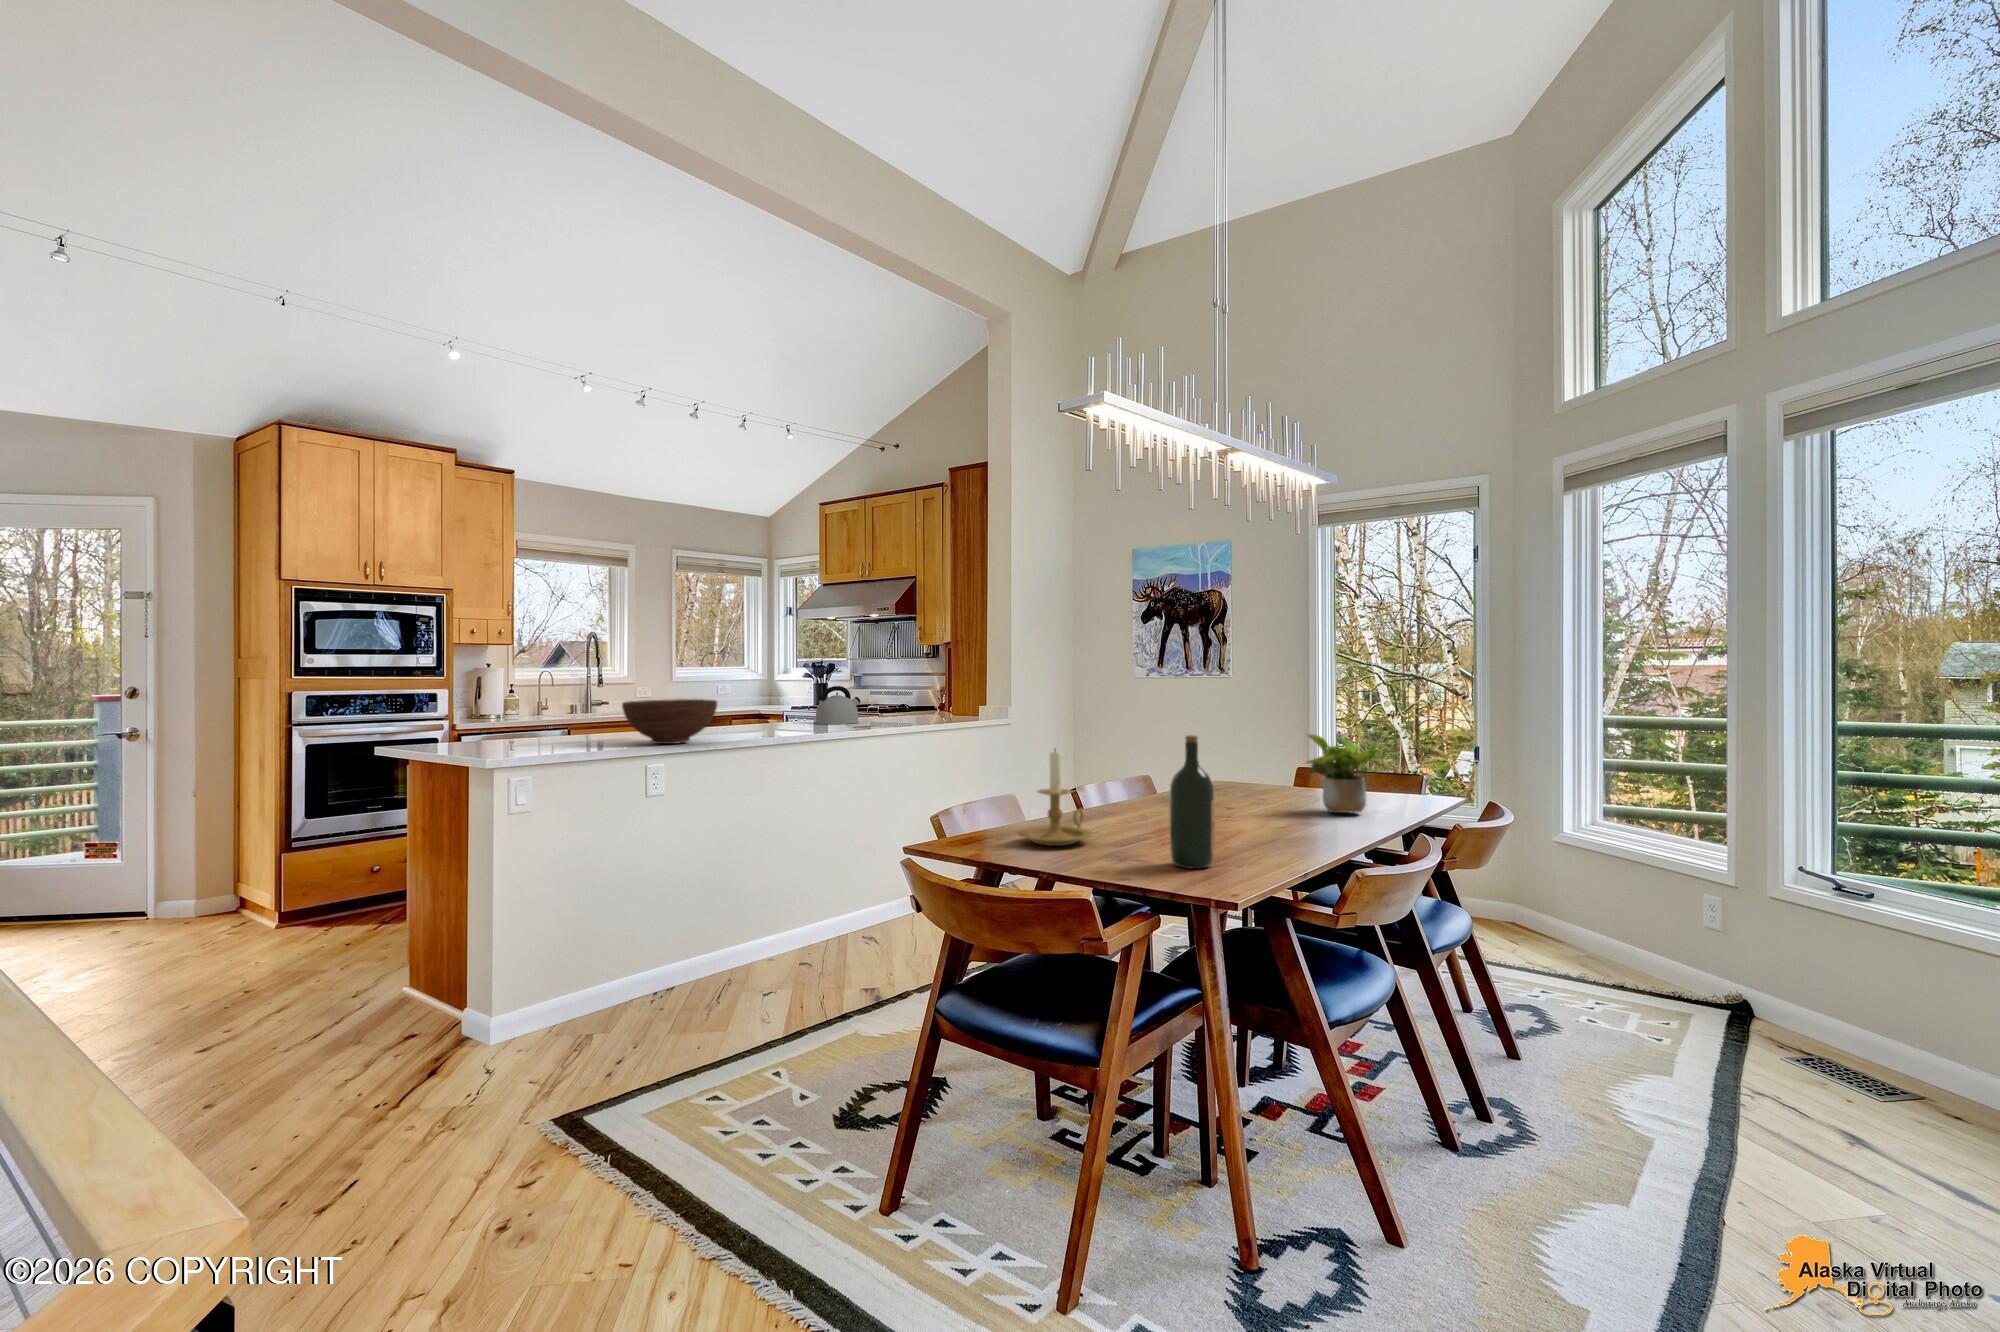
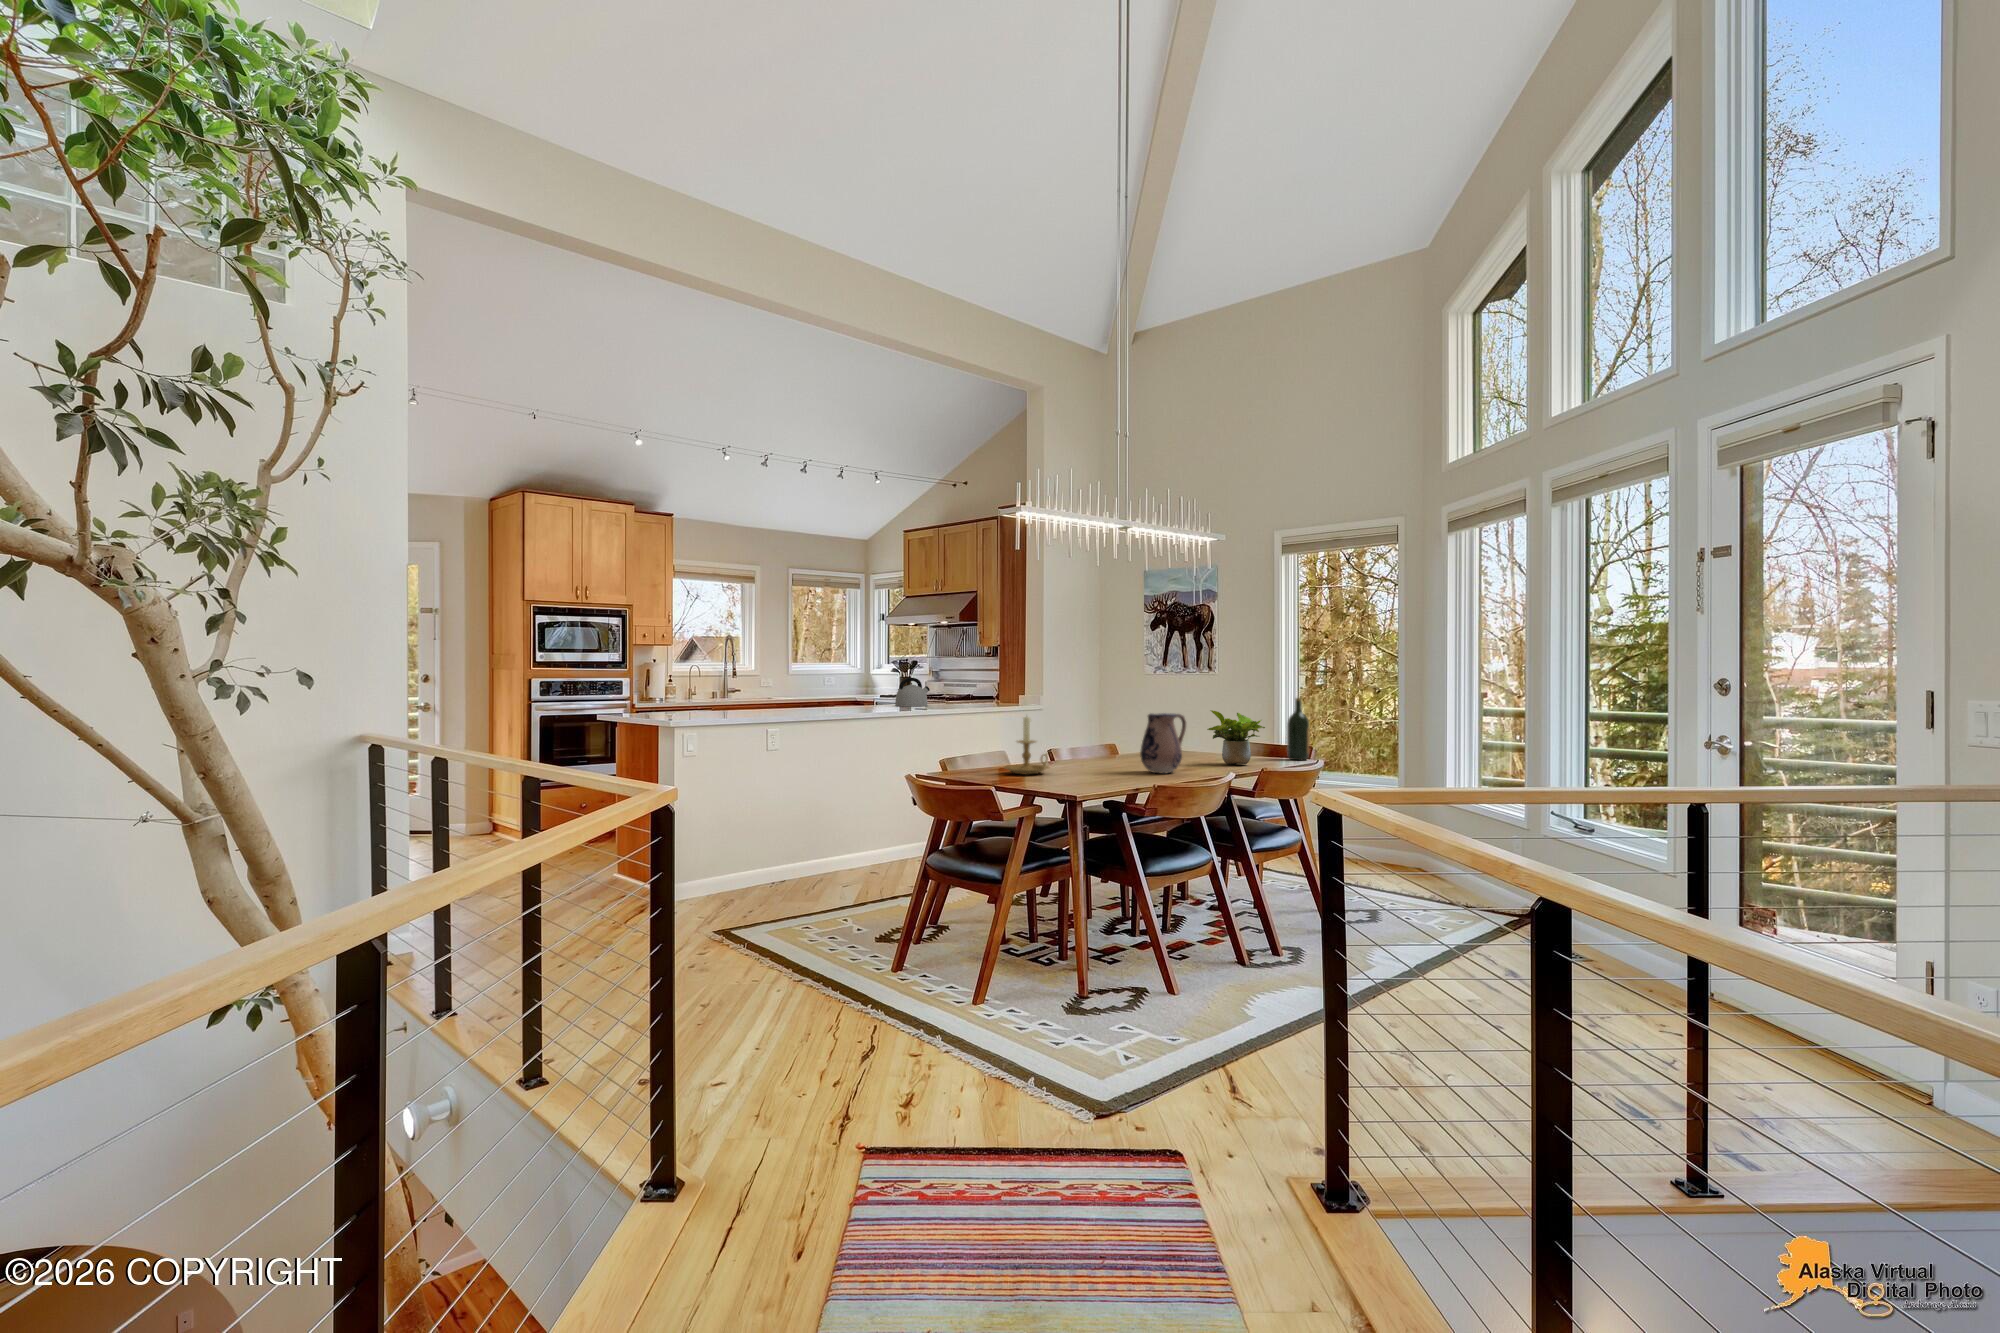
fruit bowl: present [622,699,717,744] -> none [759,685,823,715]
wine bottle: present [1169,735,1215,869] -> present [1287,698,1310,760]
ceramic pitcher: none [1228,742,1295,837] -> present [1140,713,1186,773]

